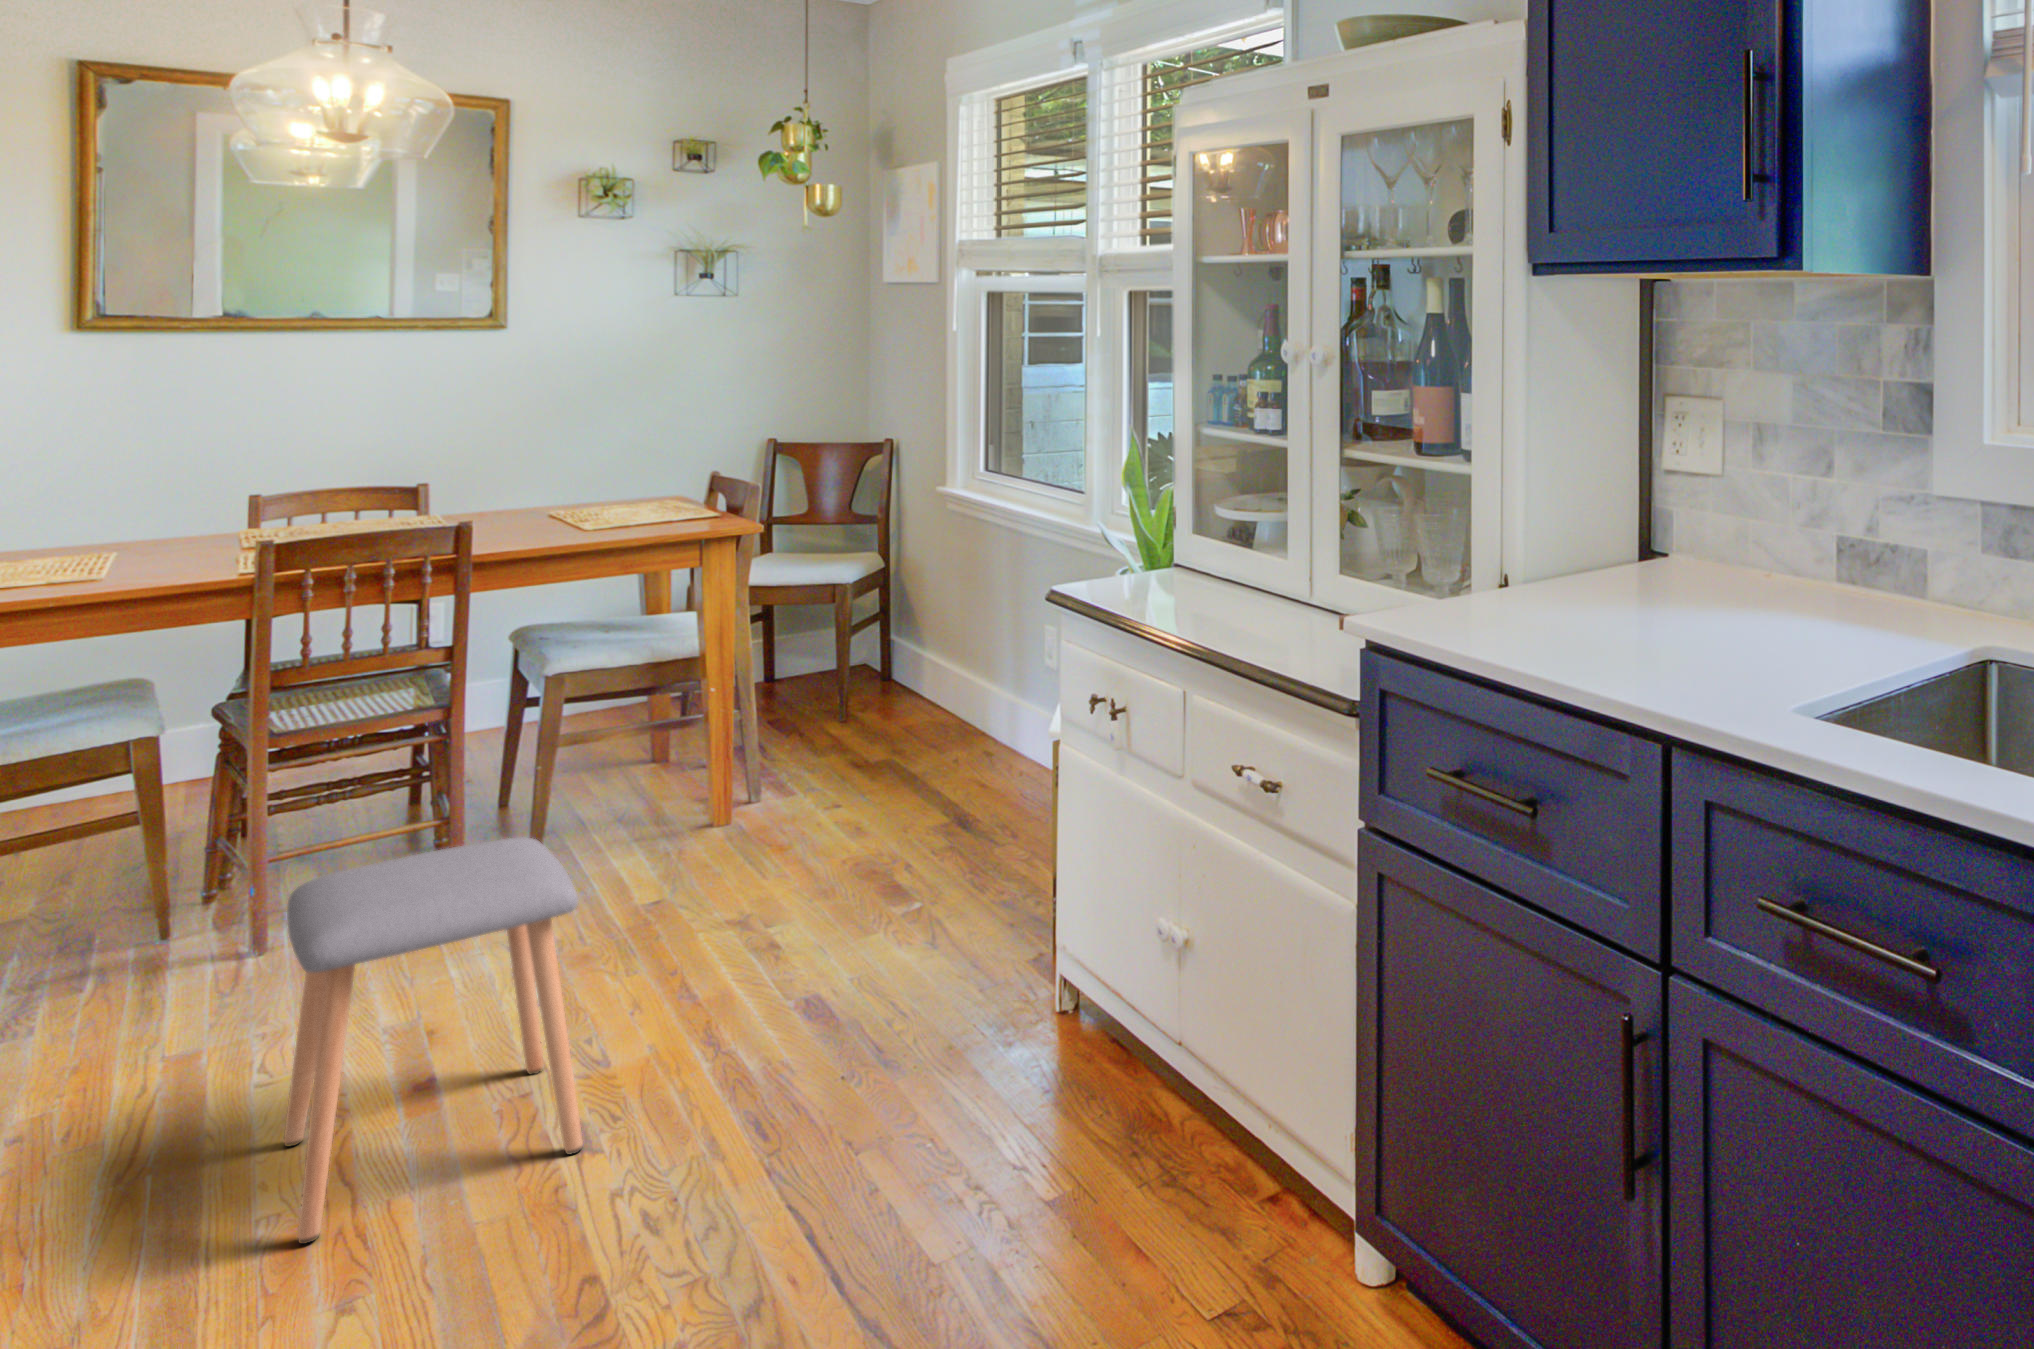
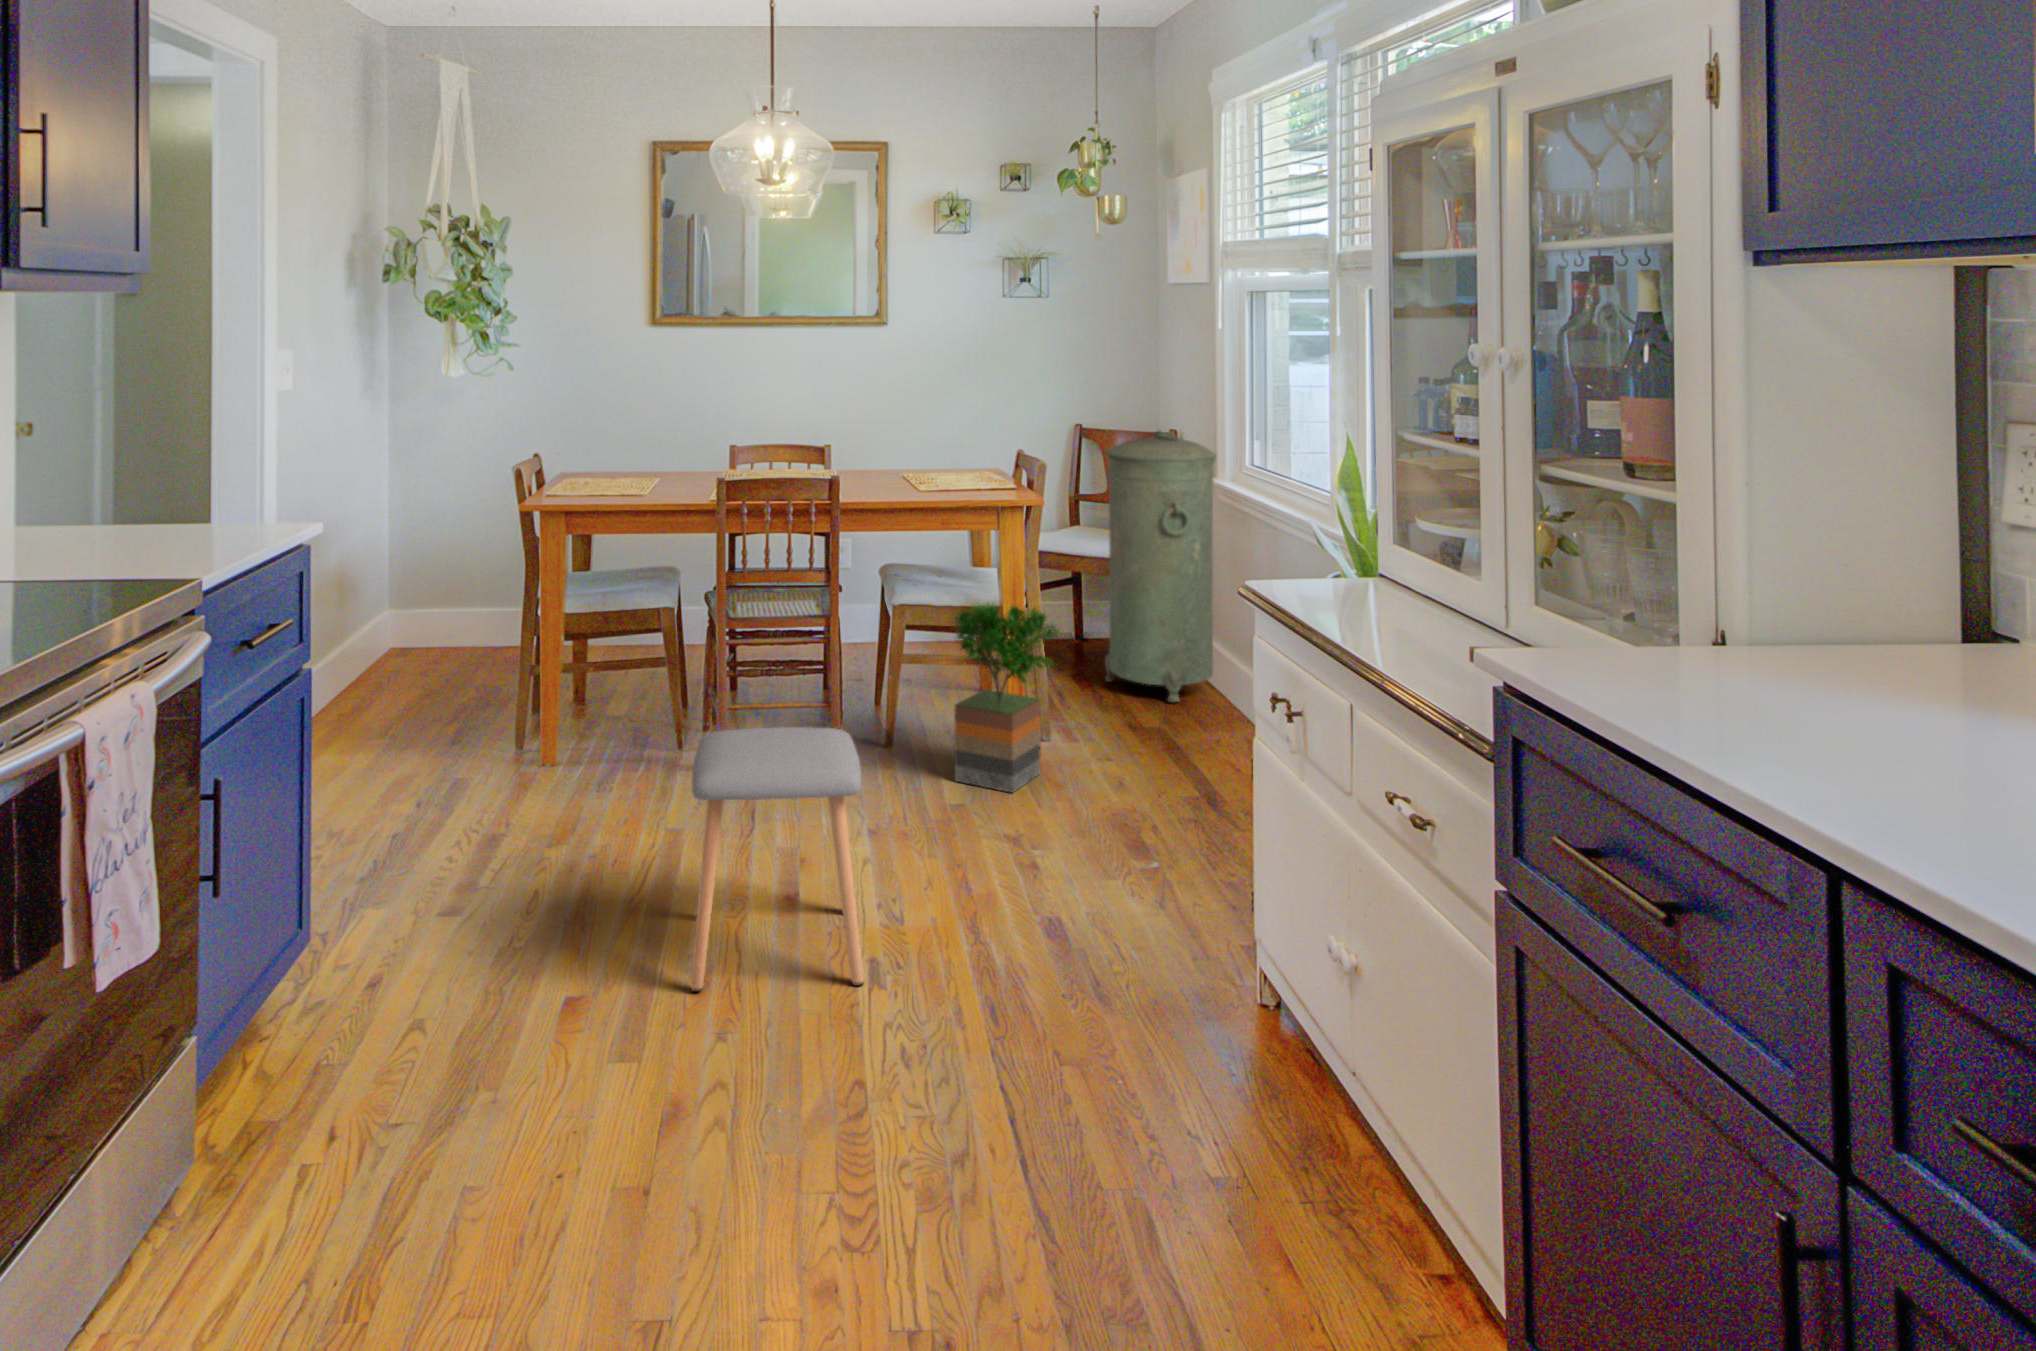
trash can: none [818,444,949,741] -> present [1105,431,1216,702]
potted tree: none [639,652,793,879] -> present [953,603,1061,793]

